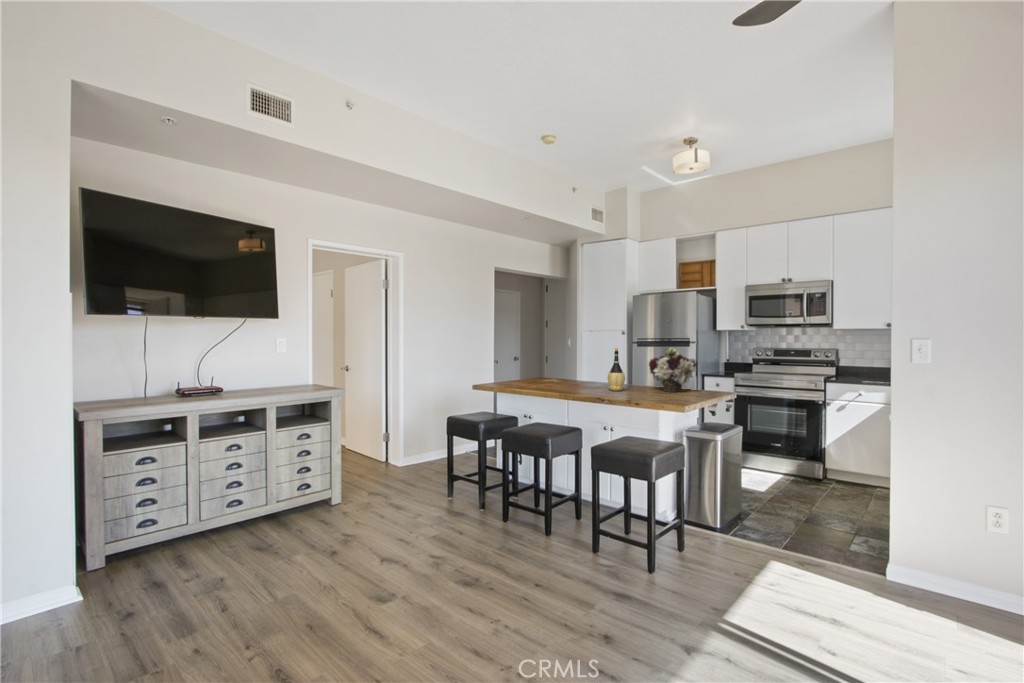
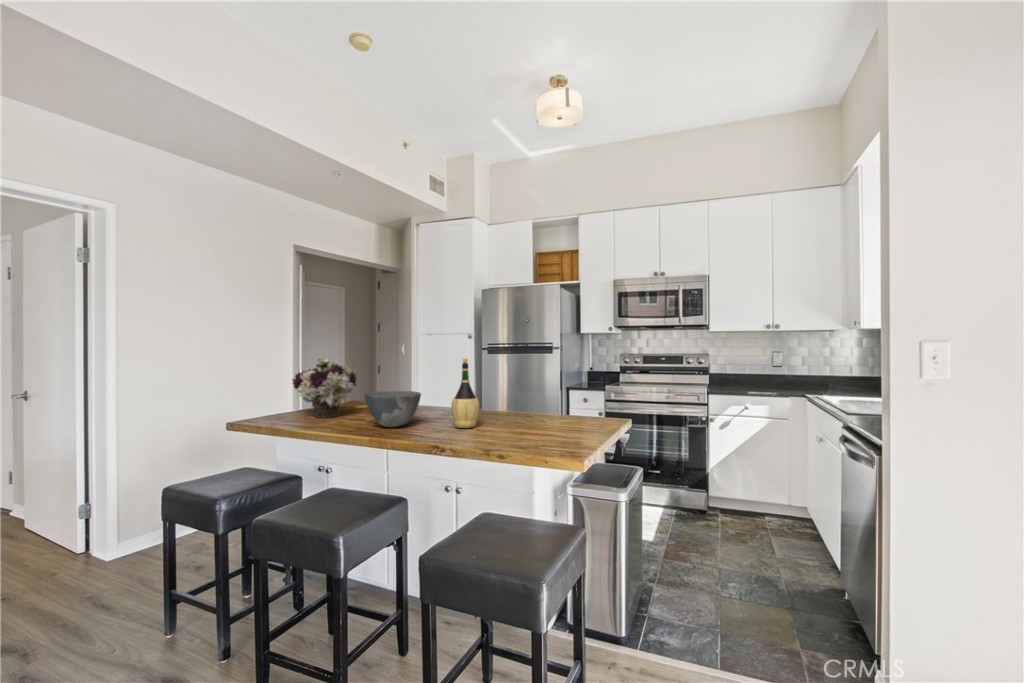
flower arrangement: present [649,347,697,392] -> present [292,356,357,418]
bowl: none [555,368,589,389] -> present [364,391,421,427]

